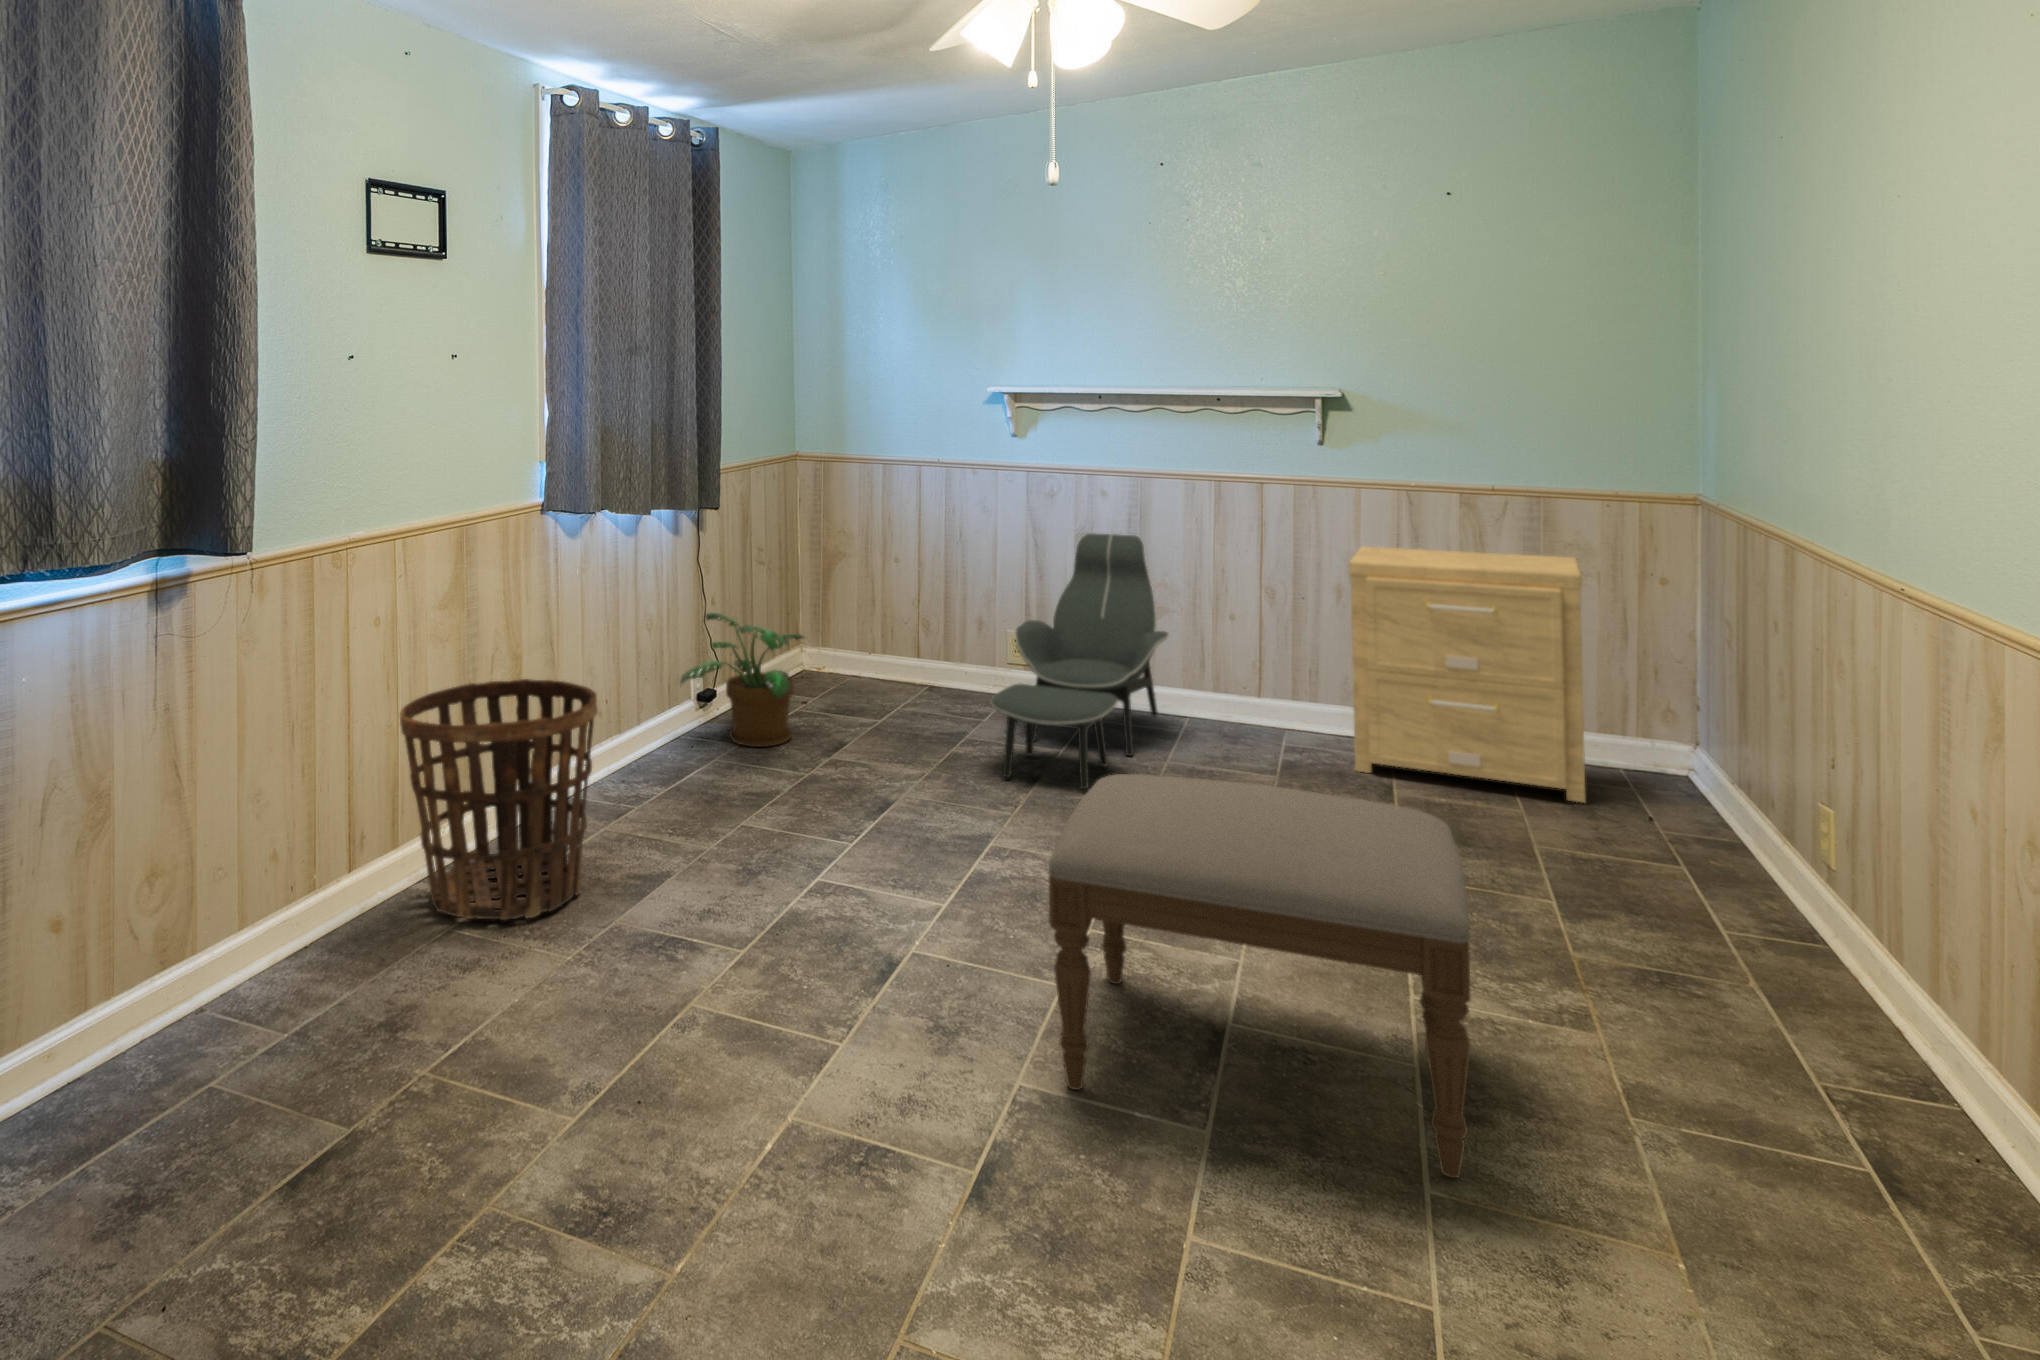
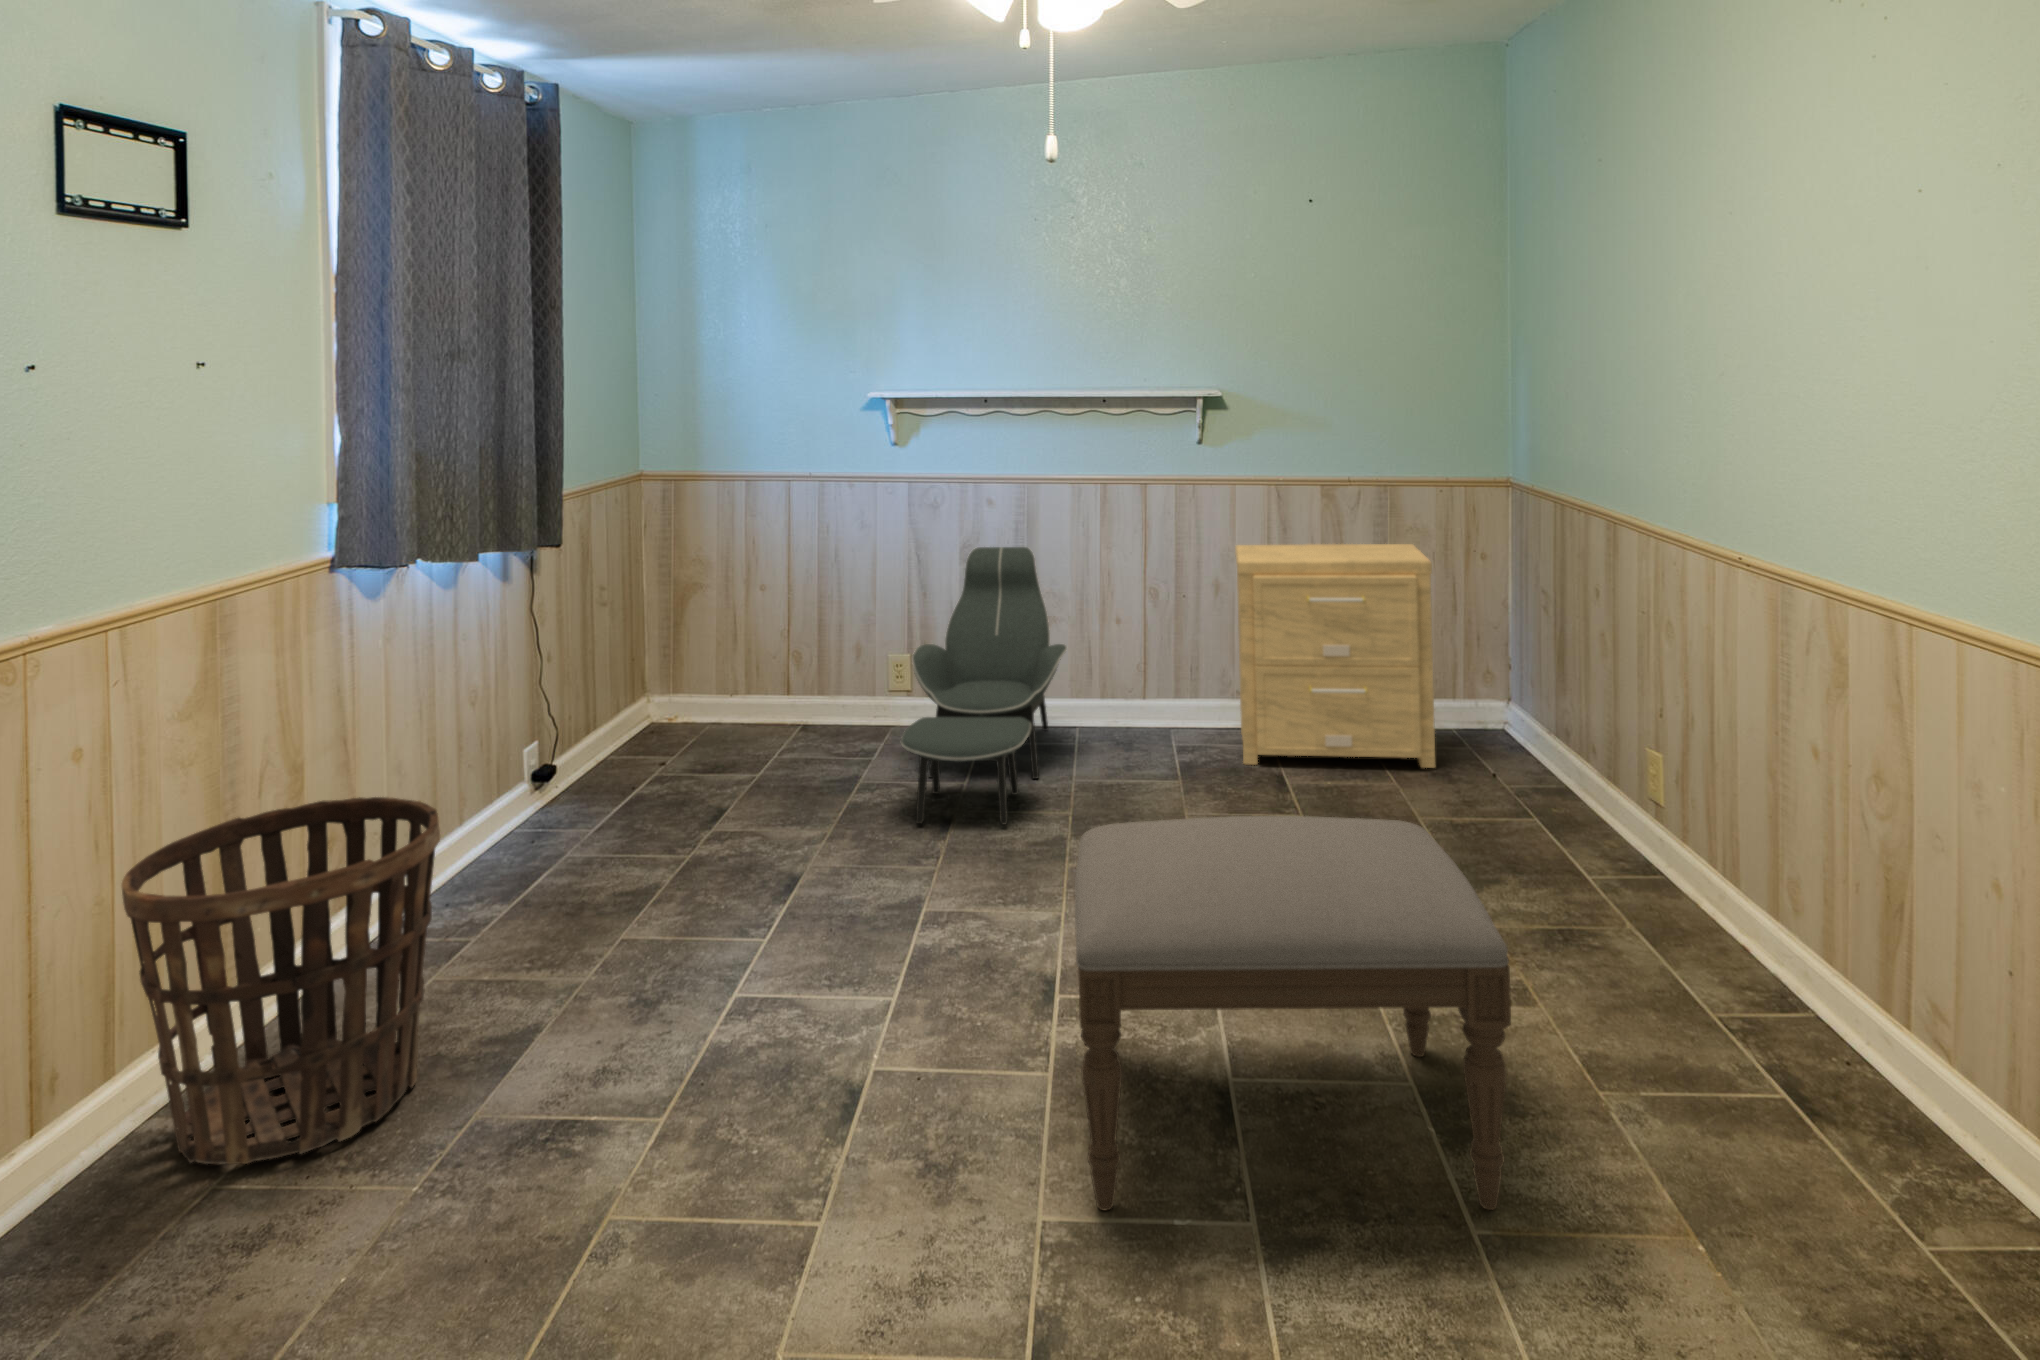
potted plant: present [680,613,804,747] -> none [518,673,684,830]

